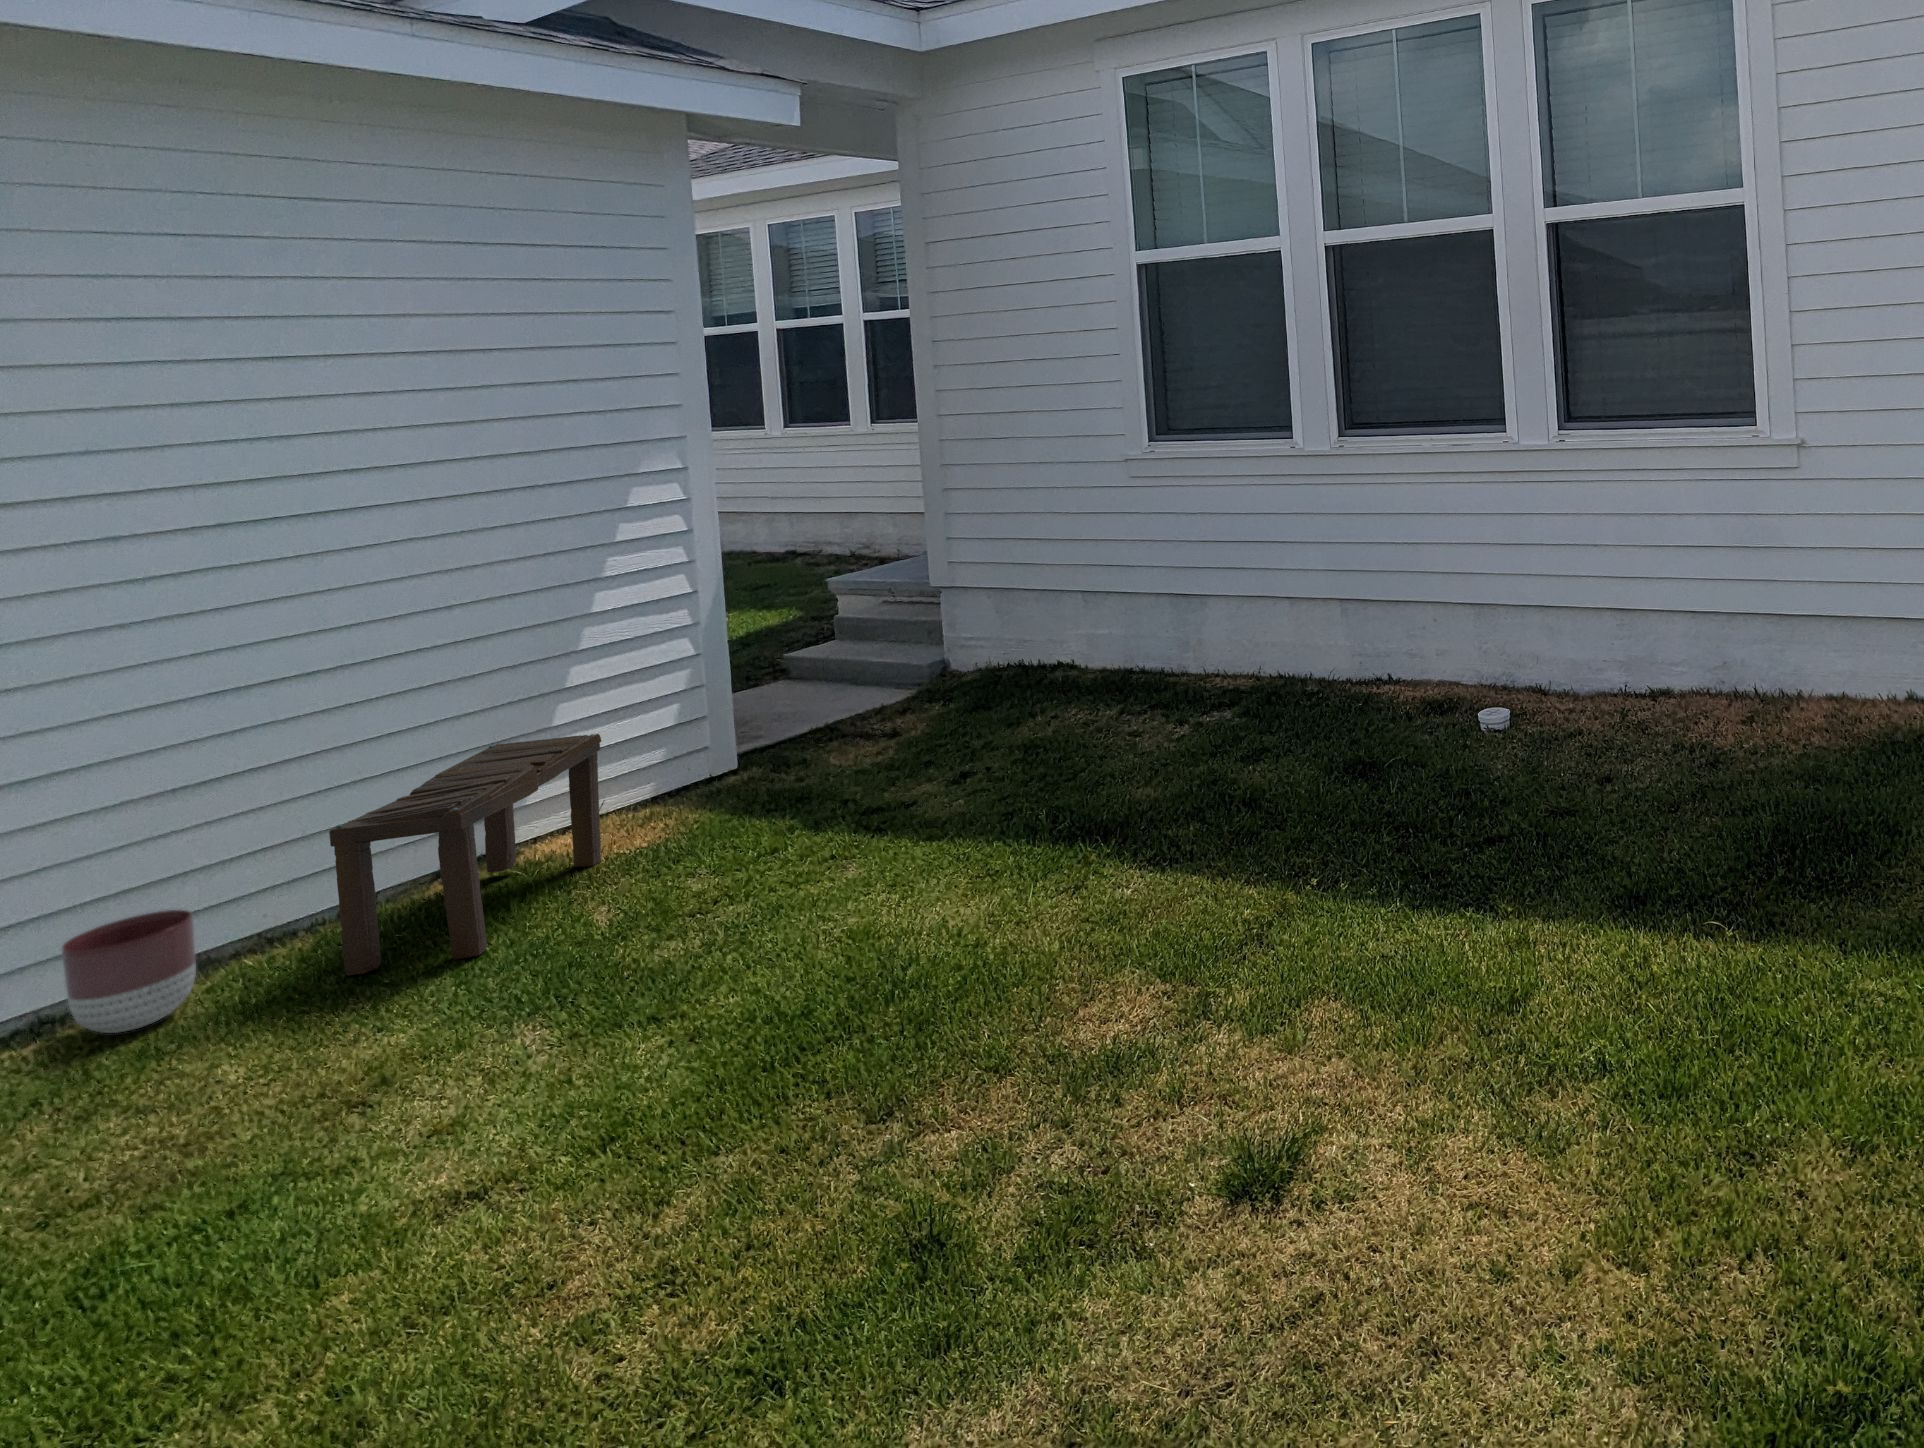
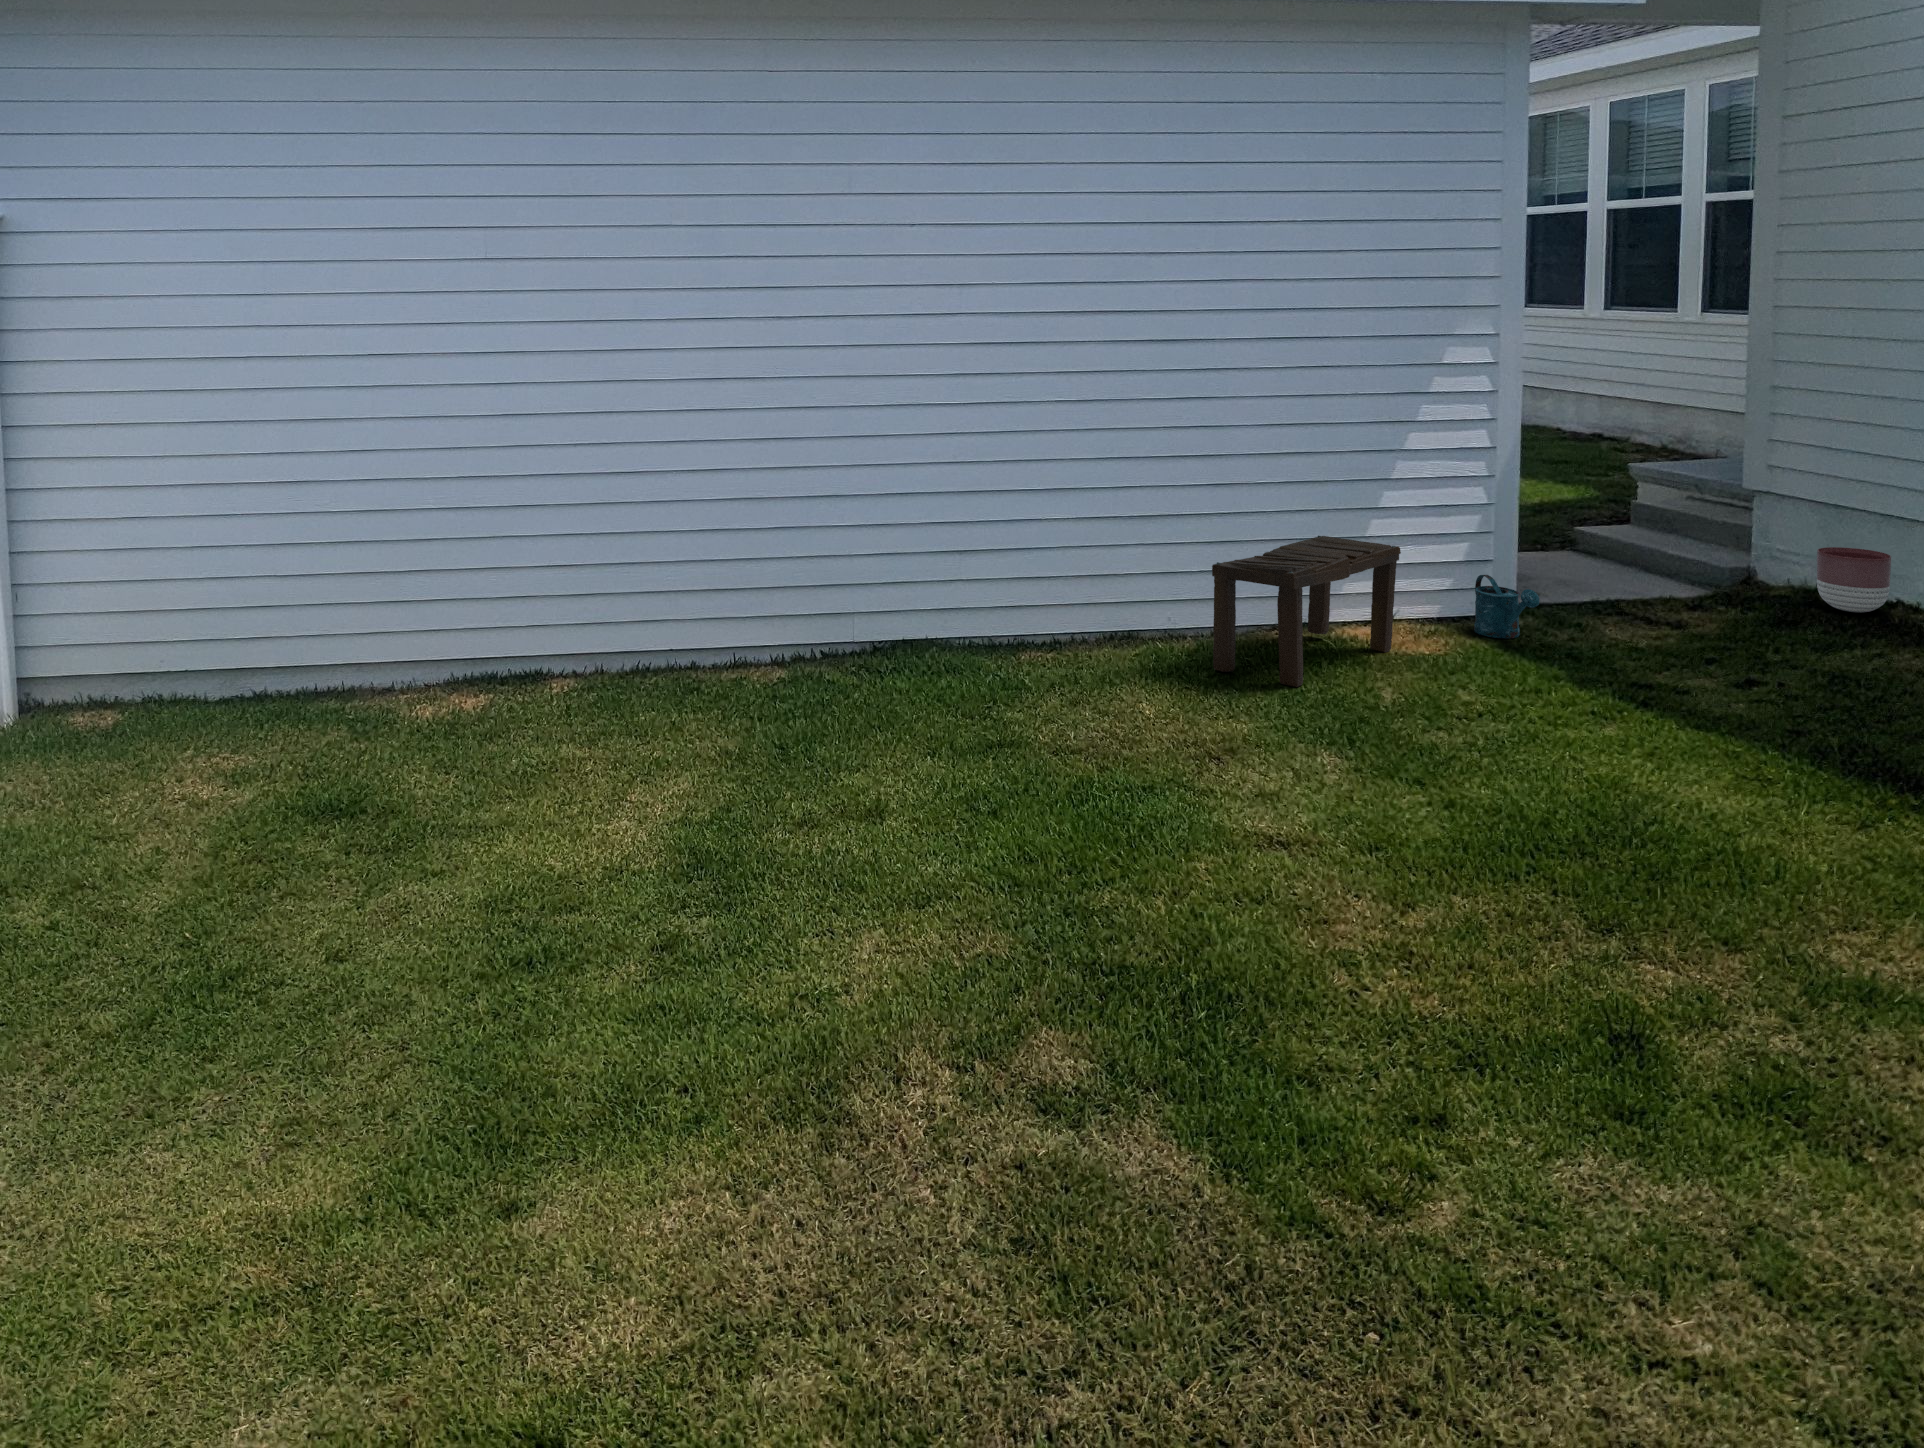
watering can: none [692,736,764,806] -> present [1474,575,1540,638]
planter: present [61,910,196,1033] -> present [1817,547,1891,612]

